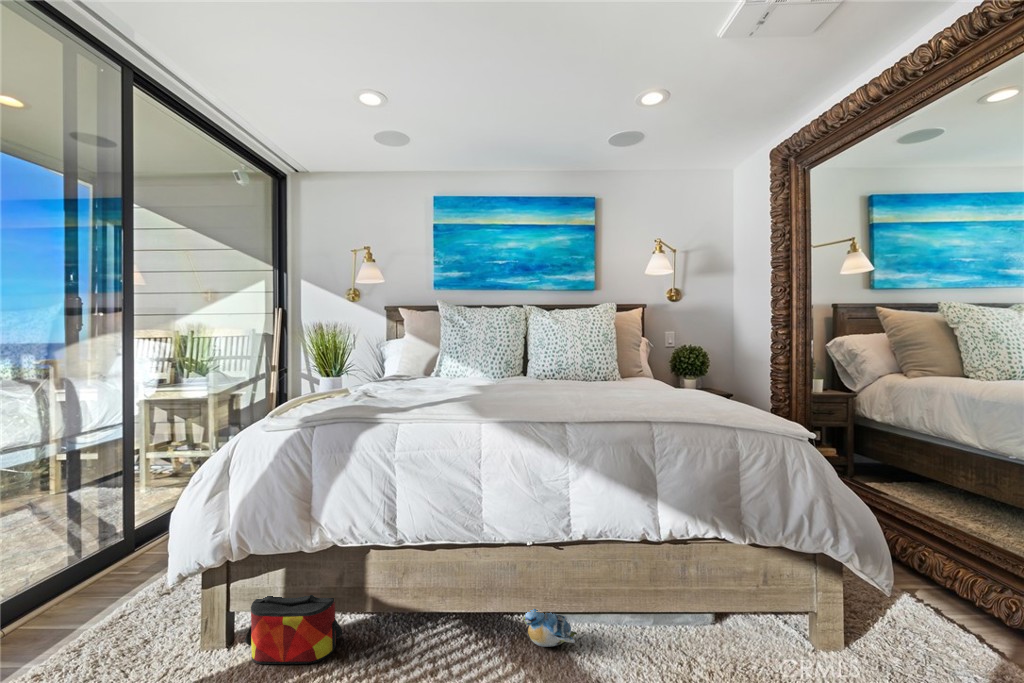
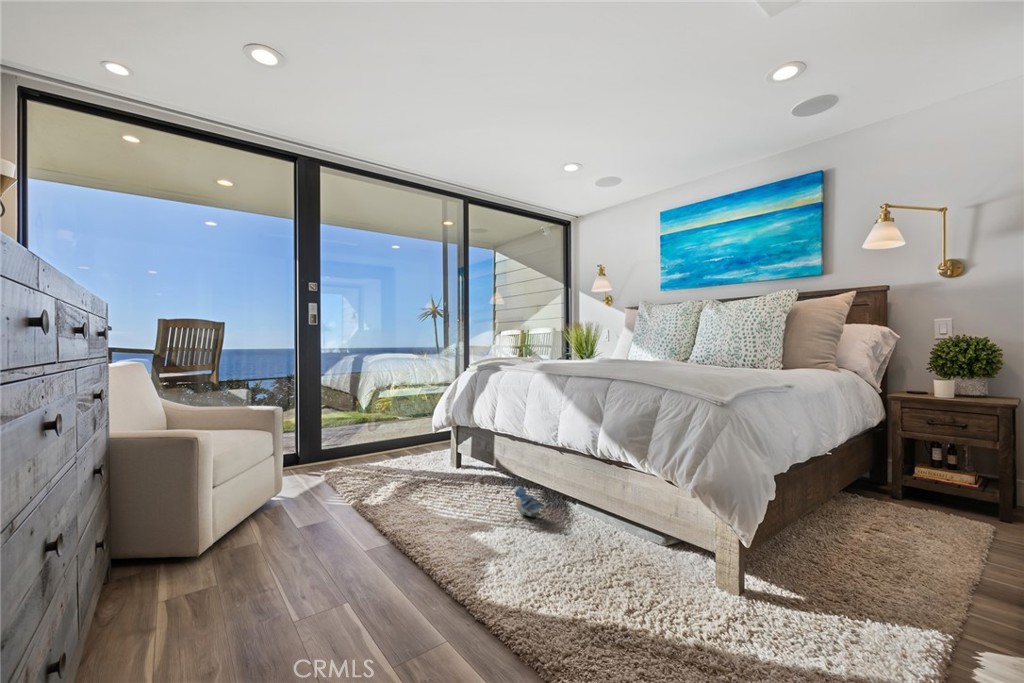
bag: present [244,595,343,664] -> none [431,444,462,479]

